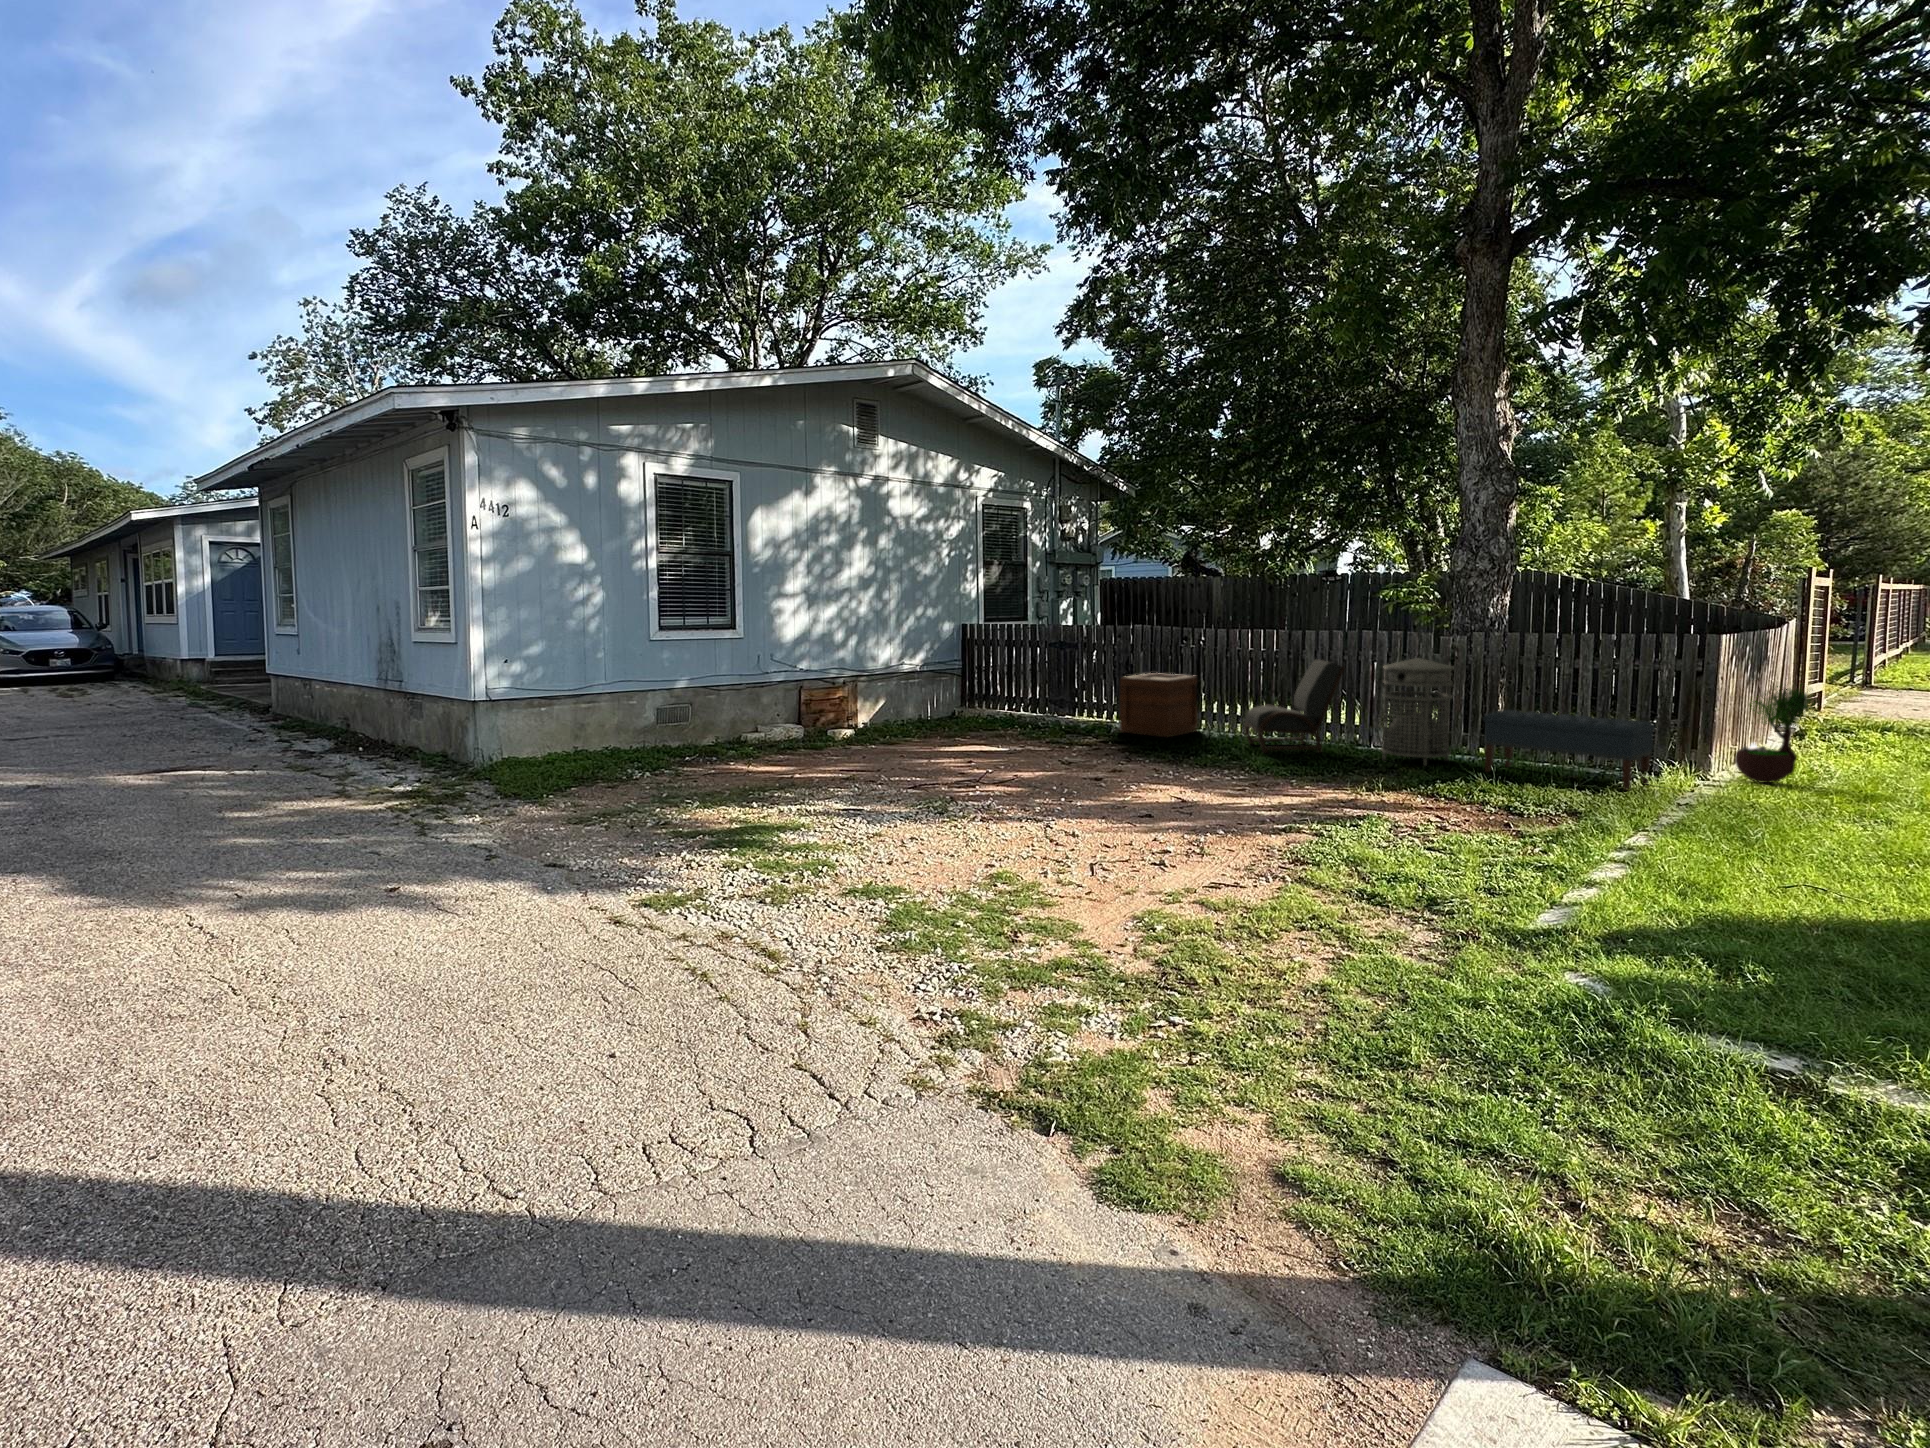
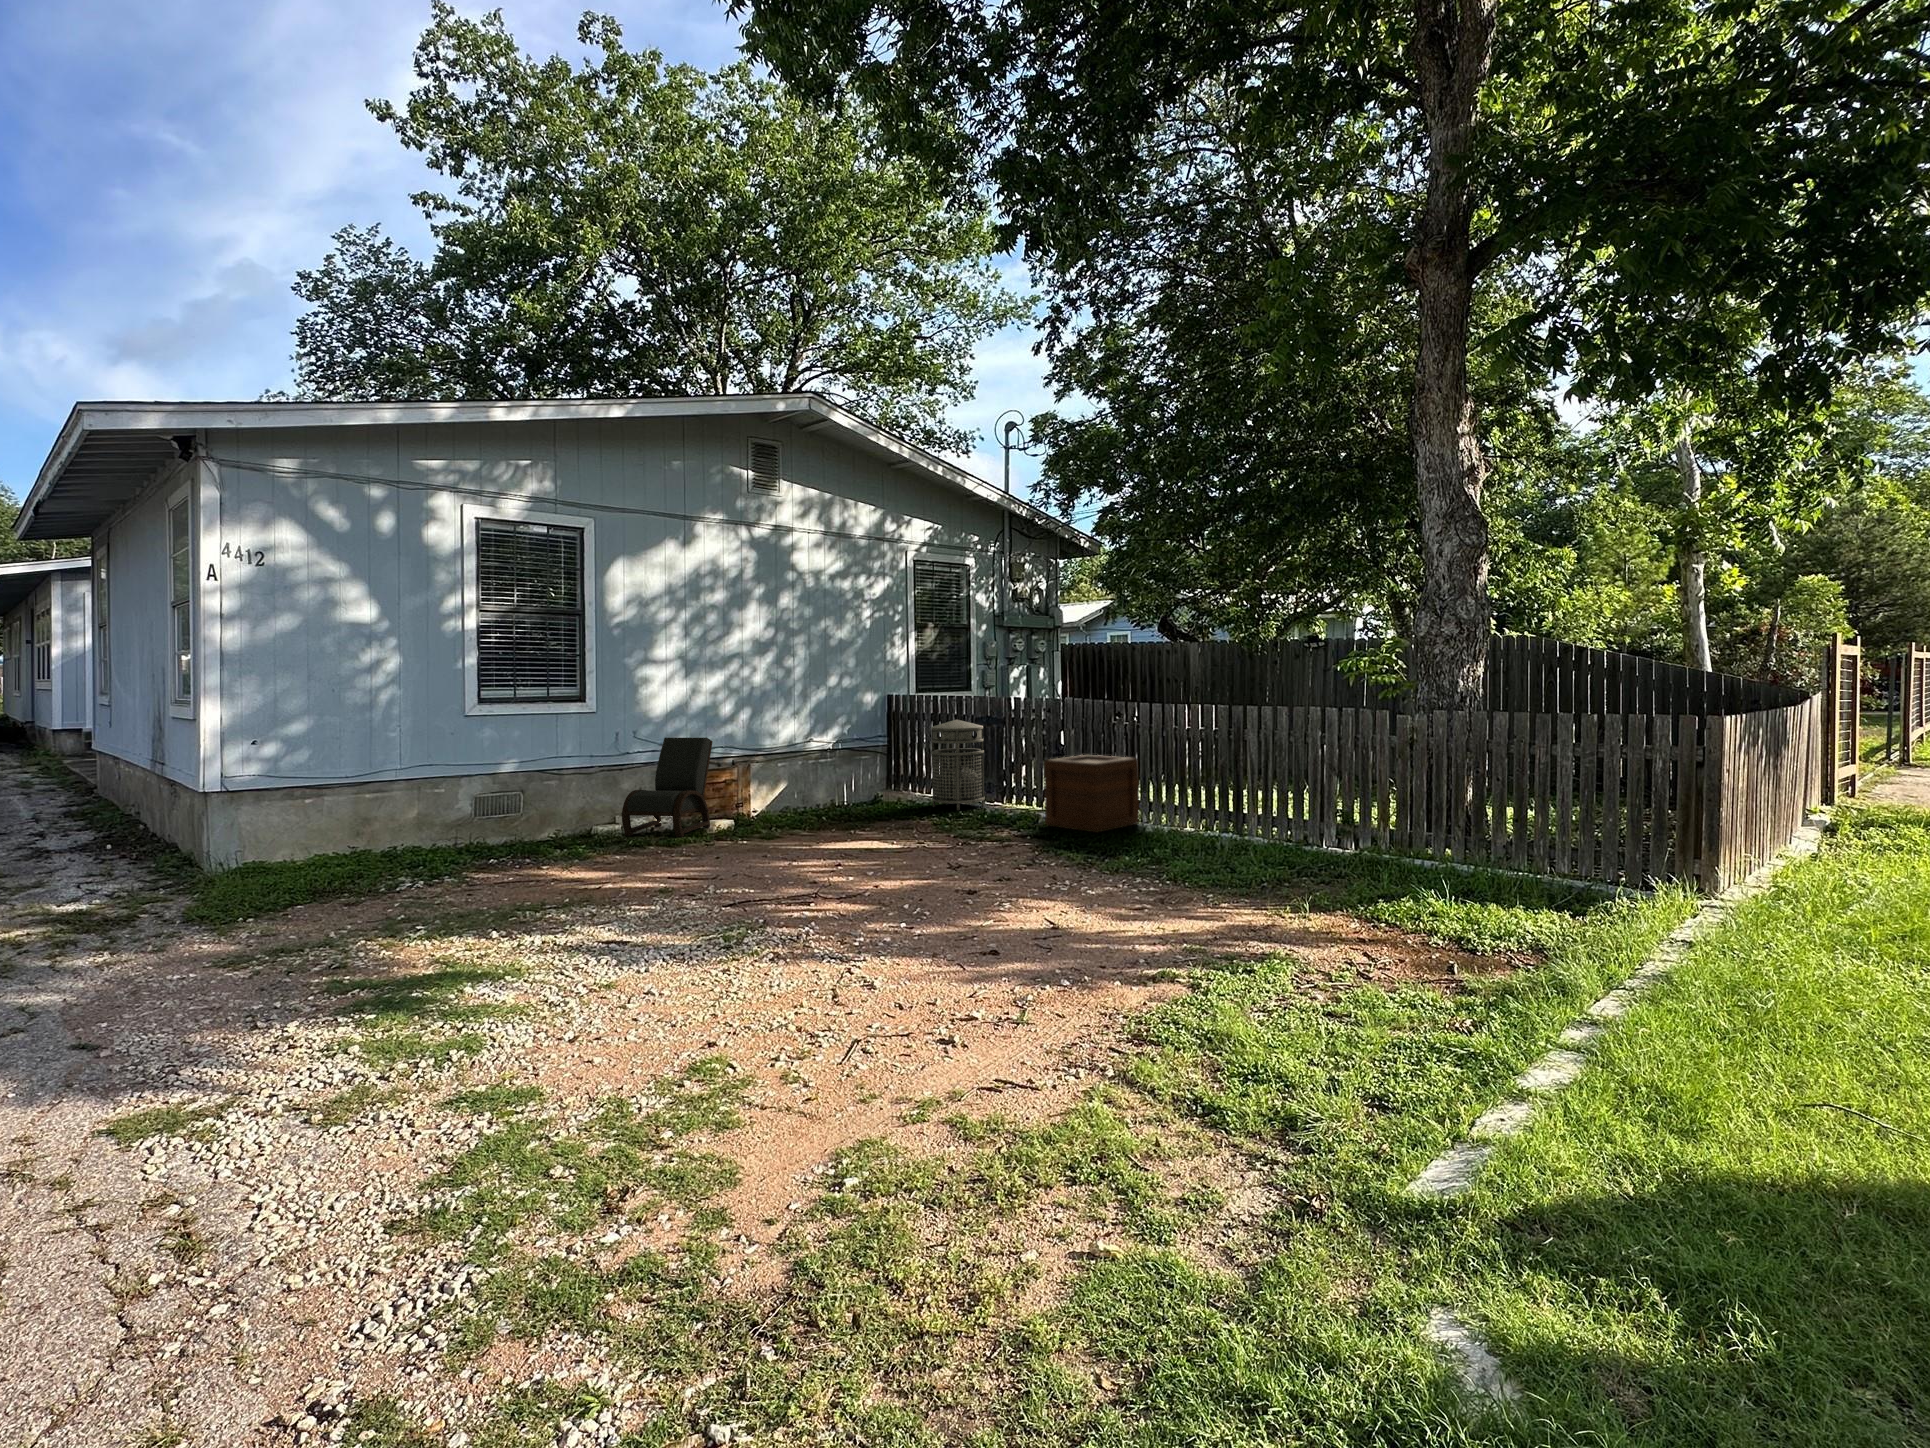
trash can: present [1381,658,1453,766] -> present [931,720,985,810]
lounge chair: present [1244,660,1345,753] -> present [621,737,713,837]
potted tree: present [1735,686,1818,783] -> none [1748,766,1845,897]
bench: present [1484,710,1655,790] -> none [1446,803,1648,908]

